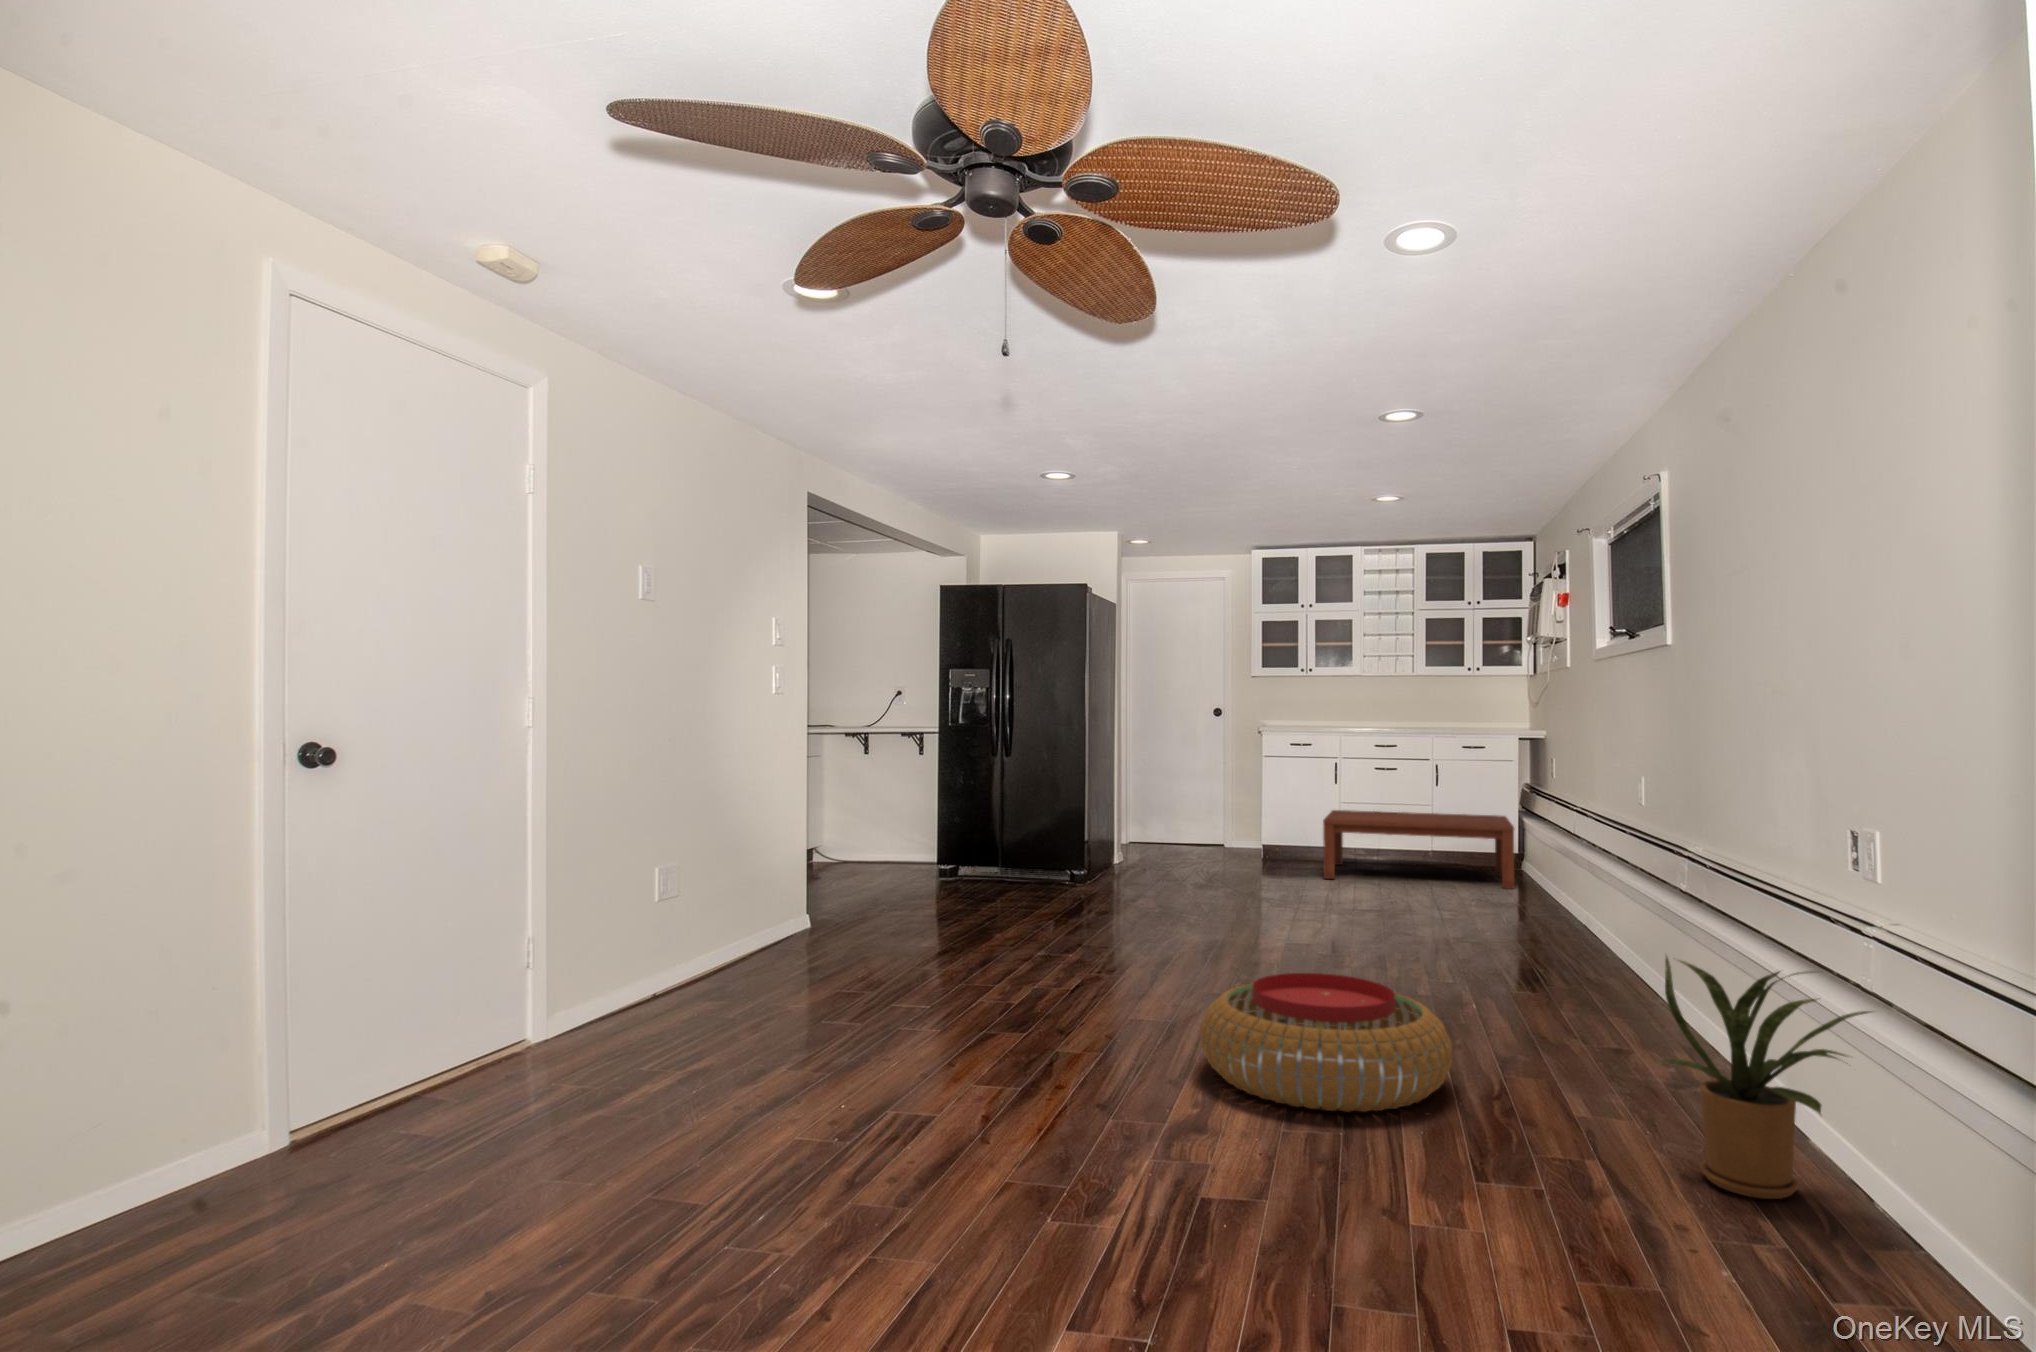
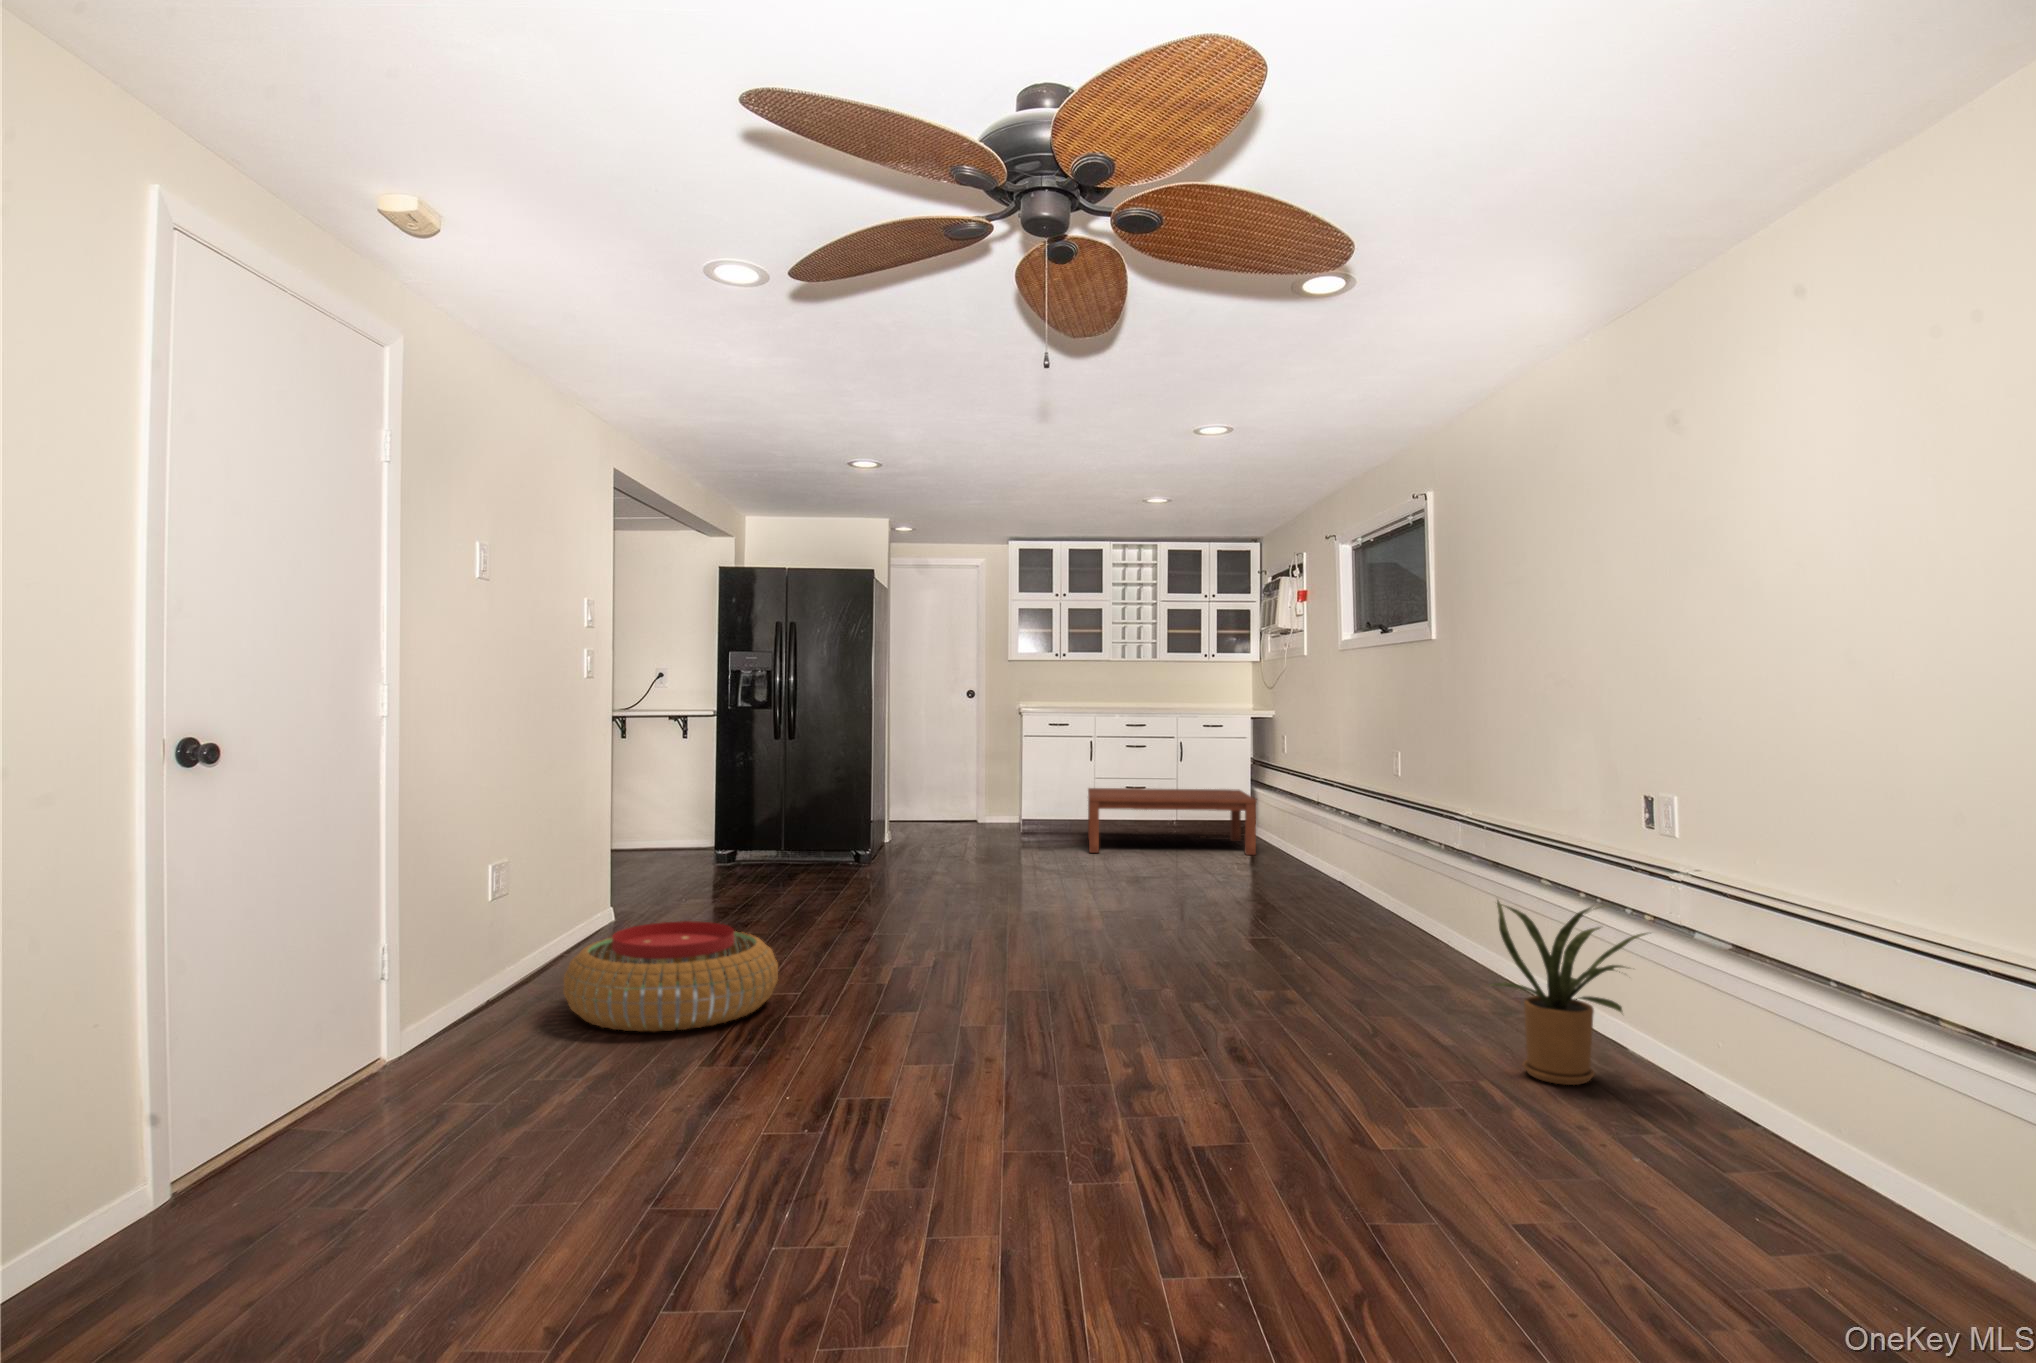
pouf: present [1201,973,1452,1112] -> present [563,921,778,1032]

